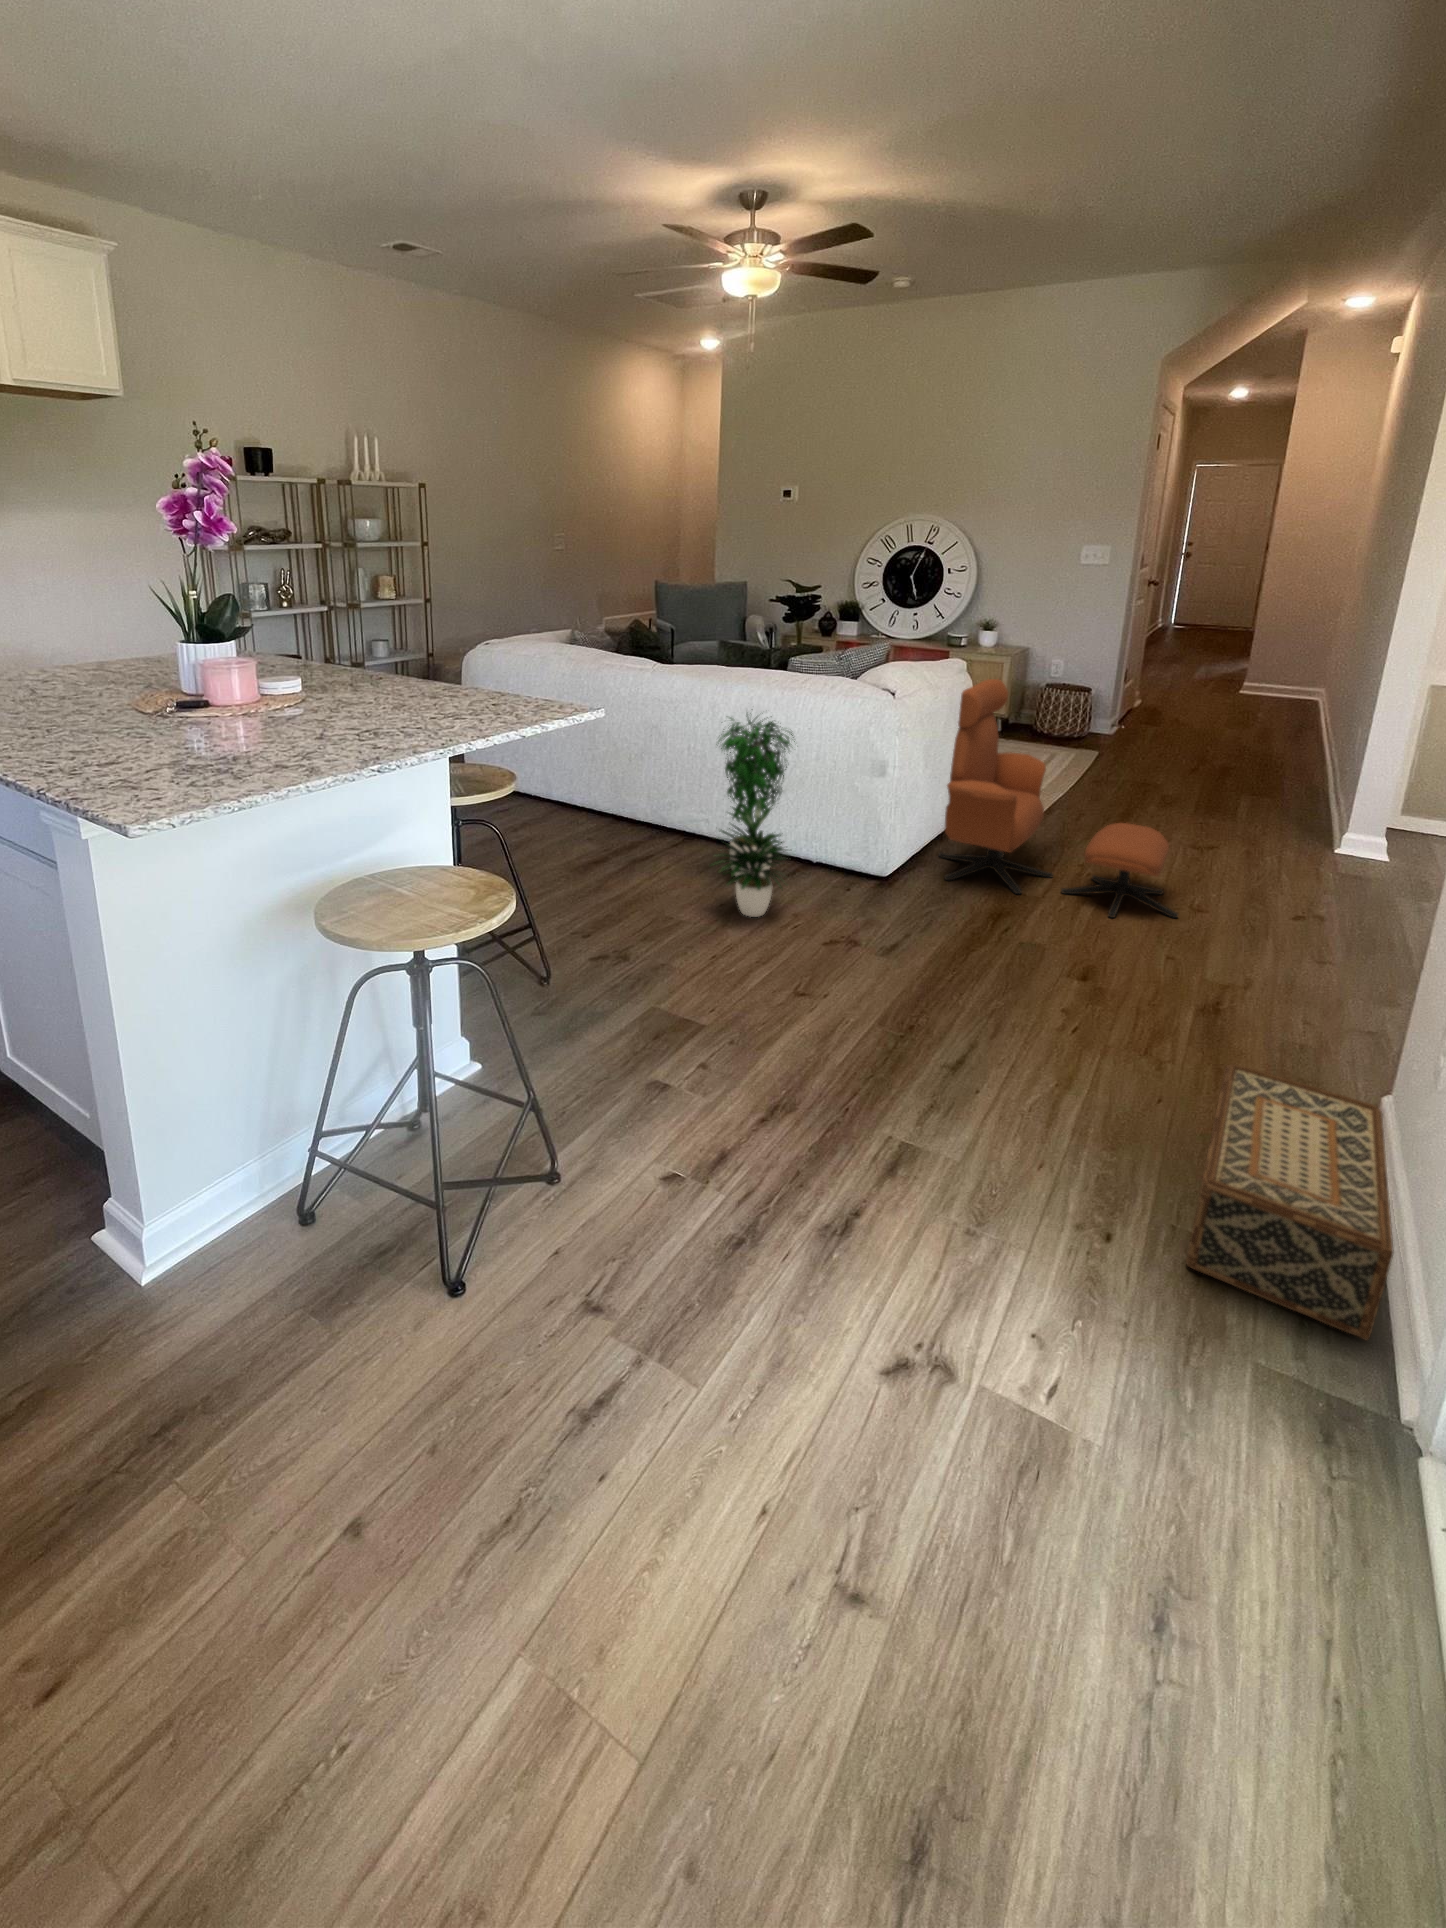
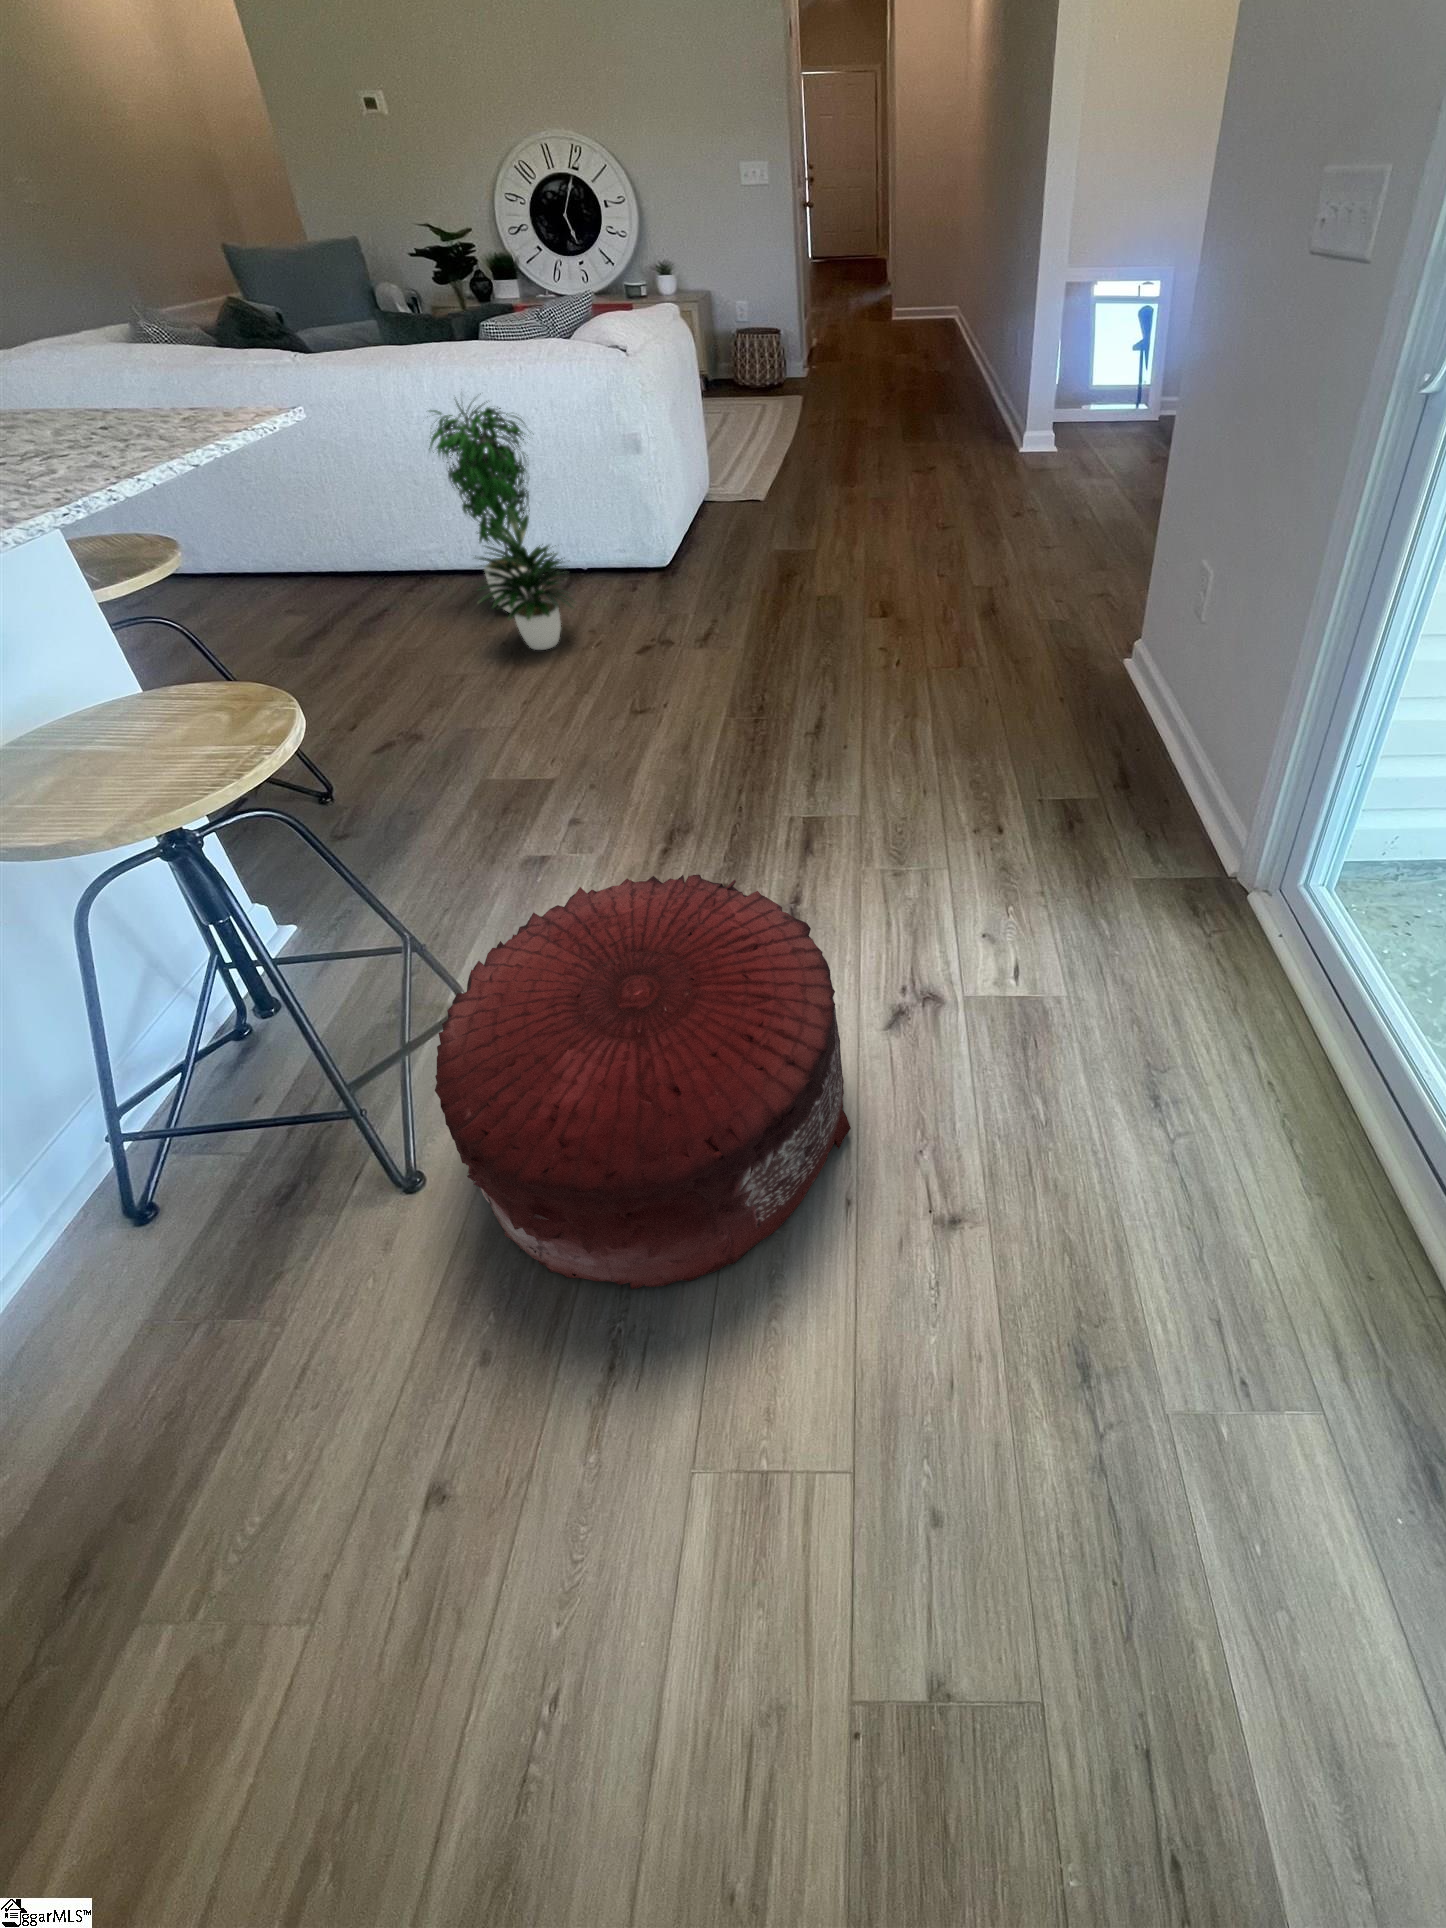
lounge chair: present [939,679,1178,918] -> none [699,320,936,557]
woven basket: present [1186,1064,1394,1340] -> none [1036,652,1205,830]
pouf: none [480,1106,821,1501] -> present [435,875,851,1289]

